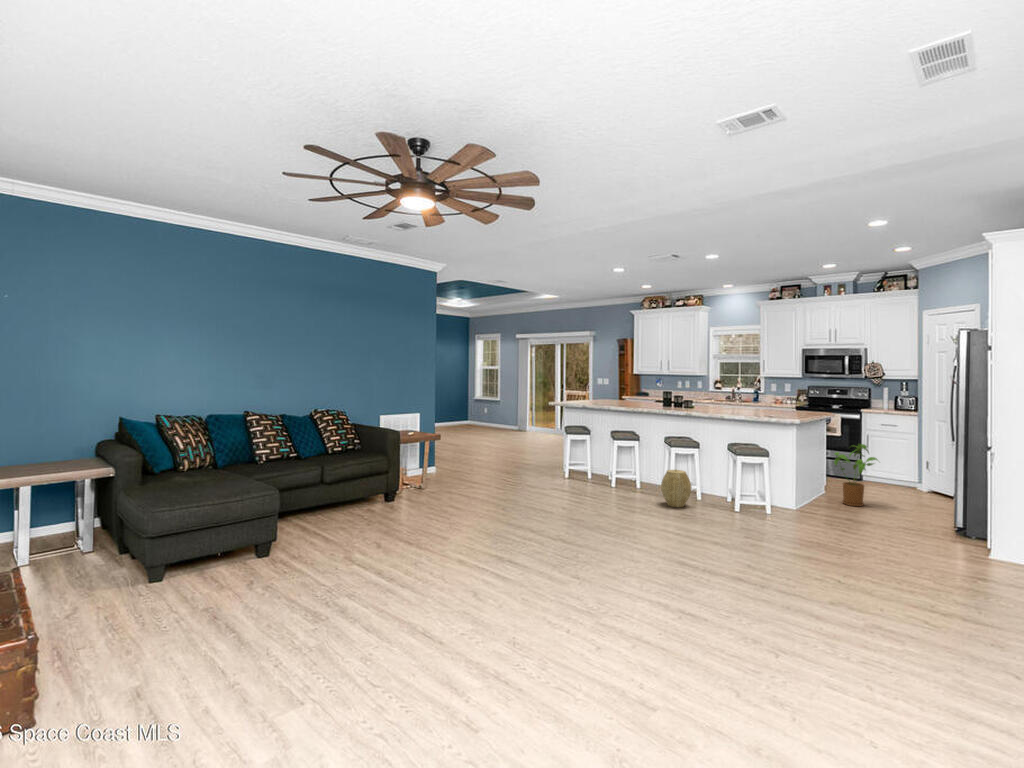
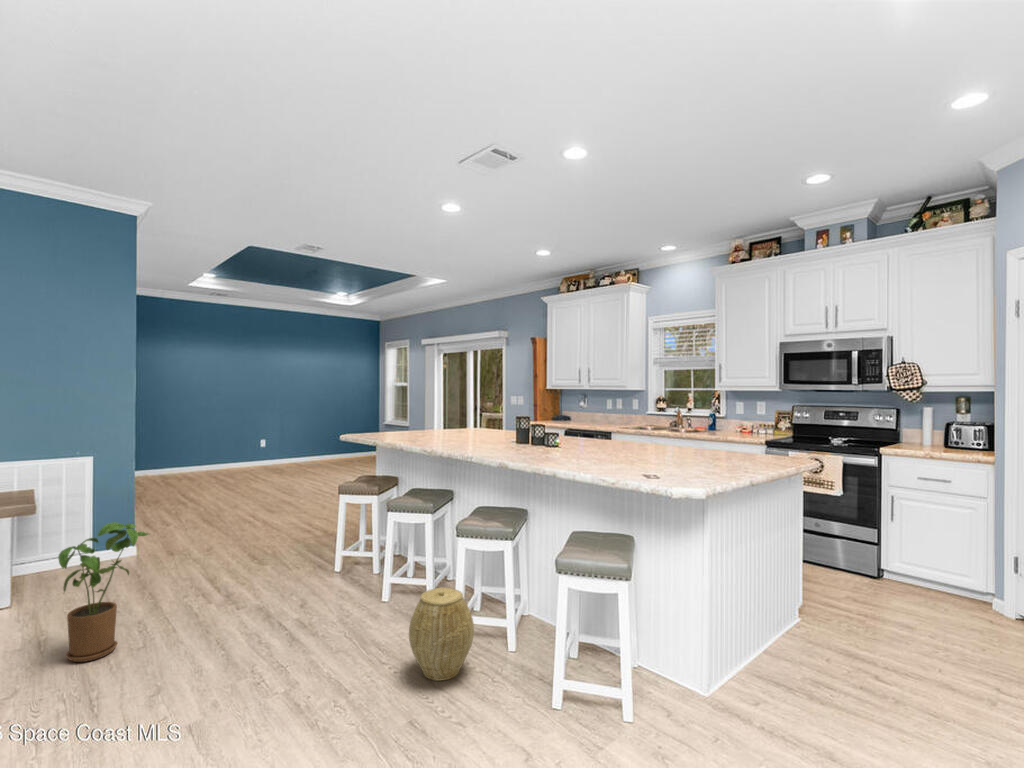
house plant: present [834,444,877,506] -> present [58,522,148,662]

